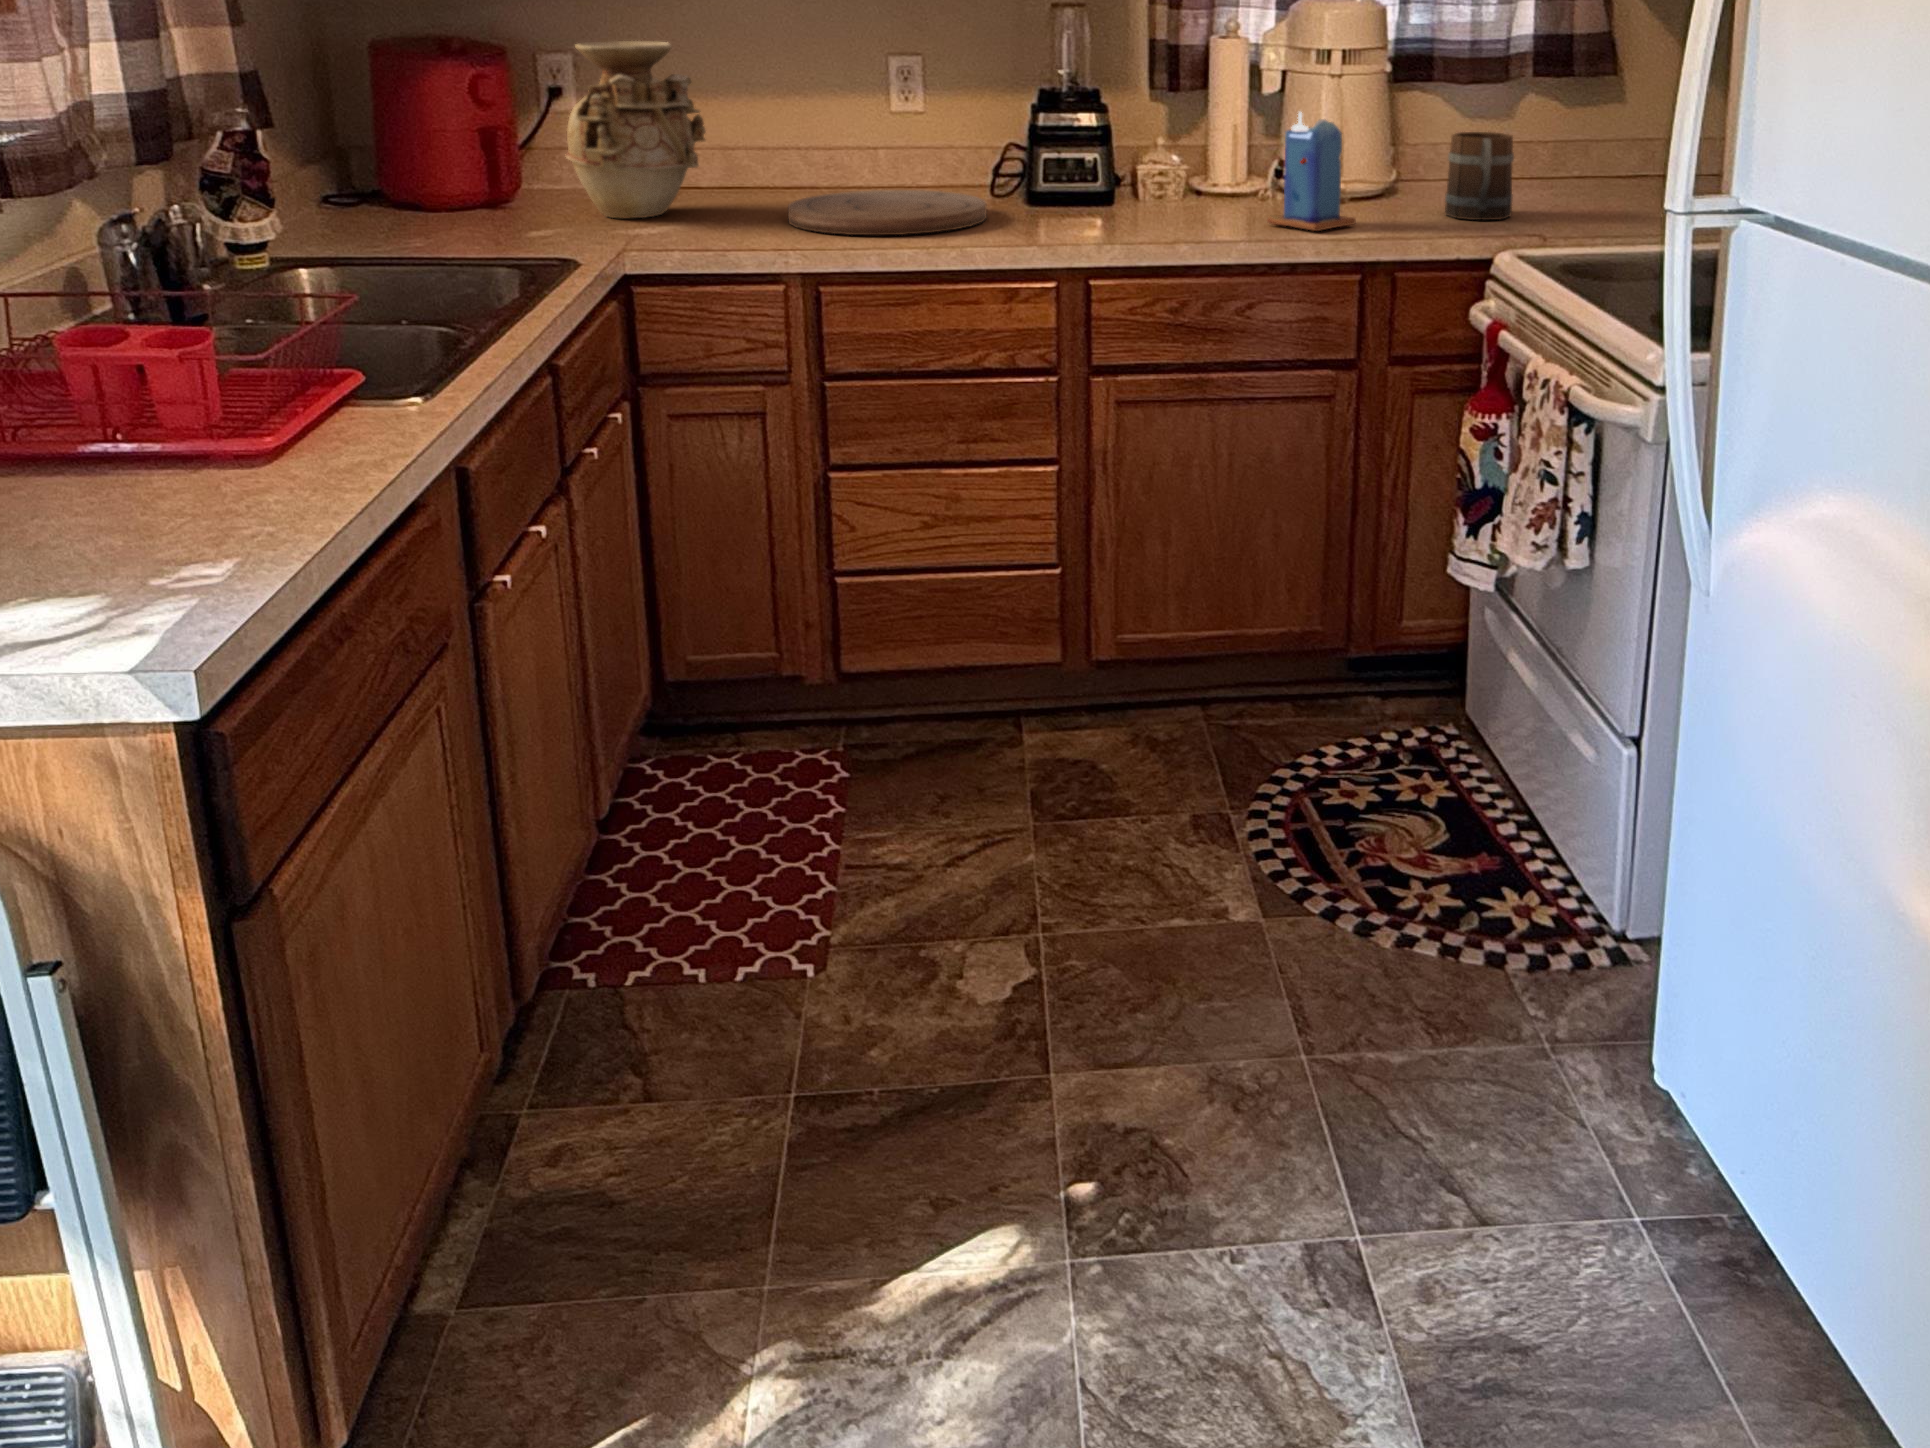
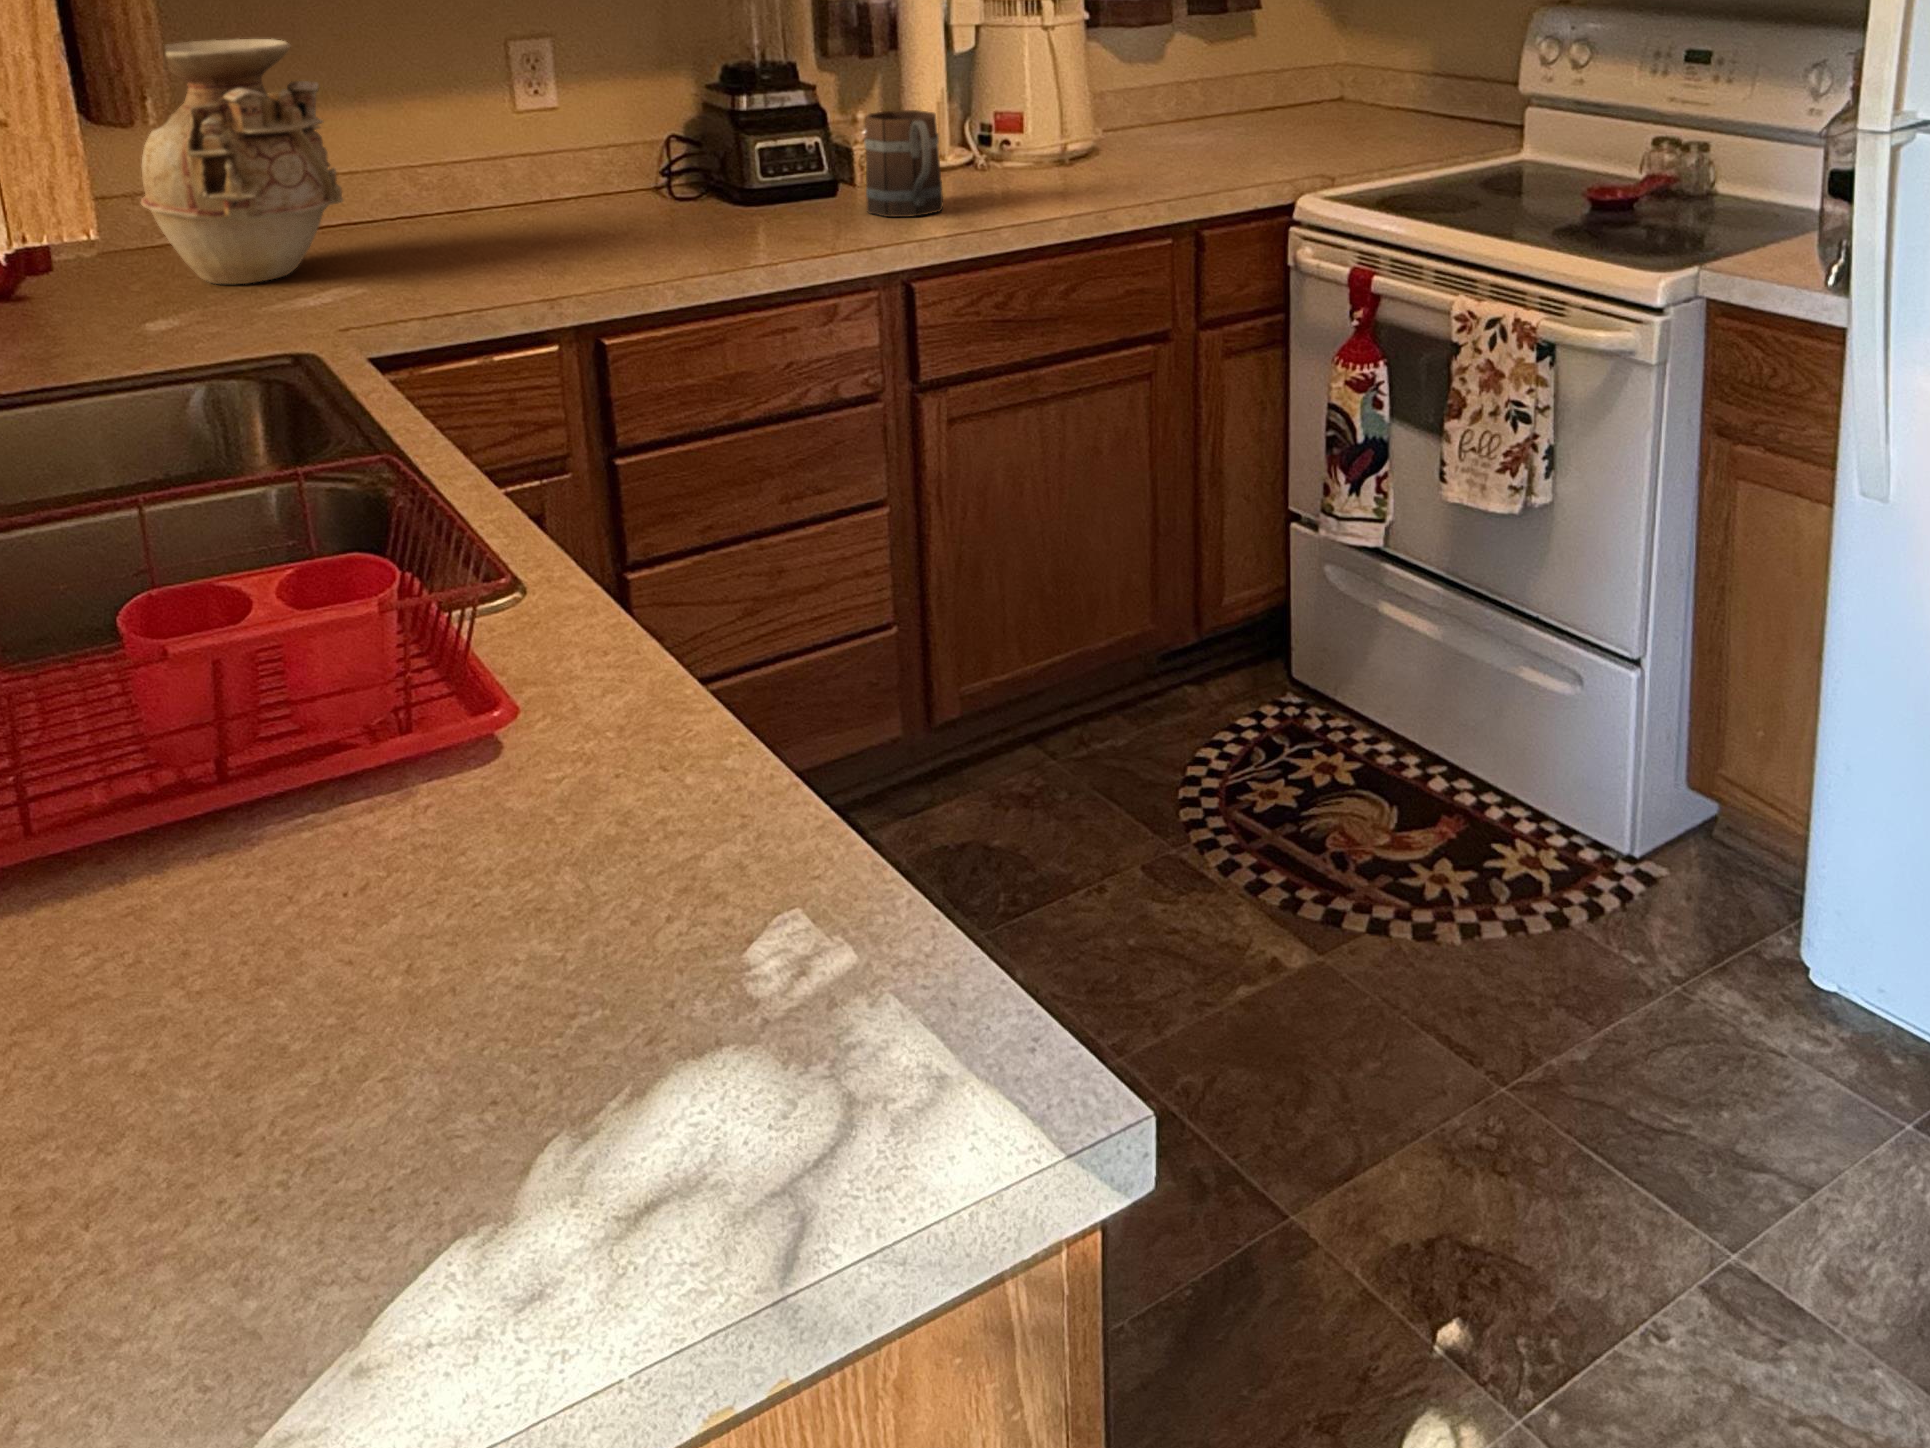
candle: present [1267,112,1356,231] -> none [1046,69,1133,198]
mug: present [1445,132,1514,220] -> present [864,110,943,217]
cutting board: present [788,190,987,235] -> none [480,198,739,269]

